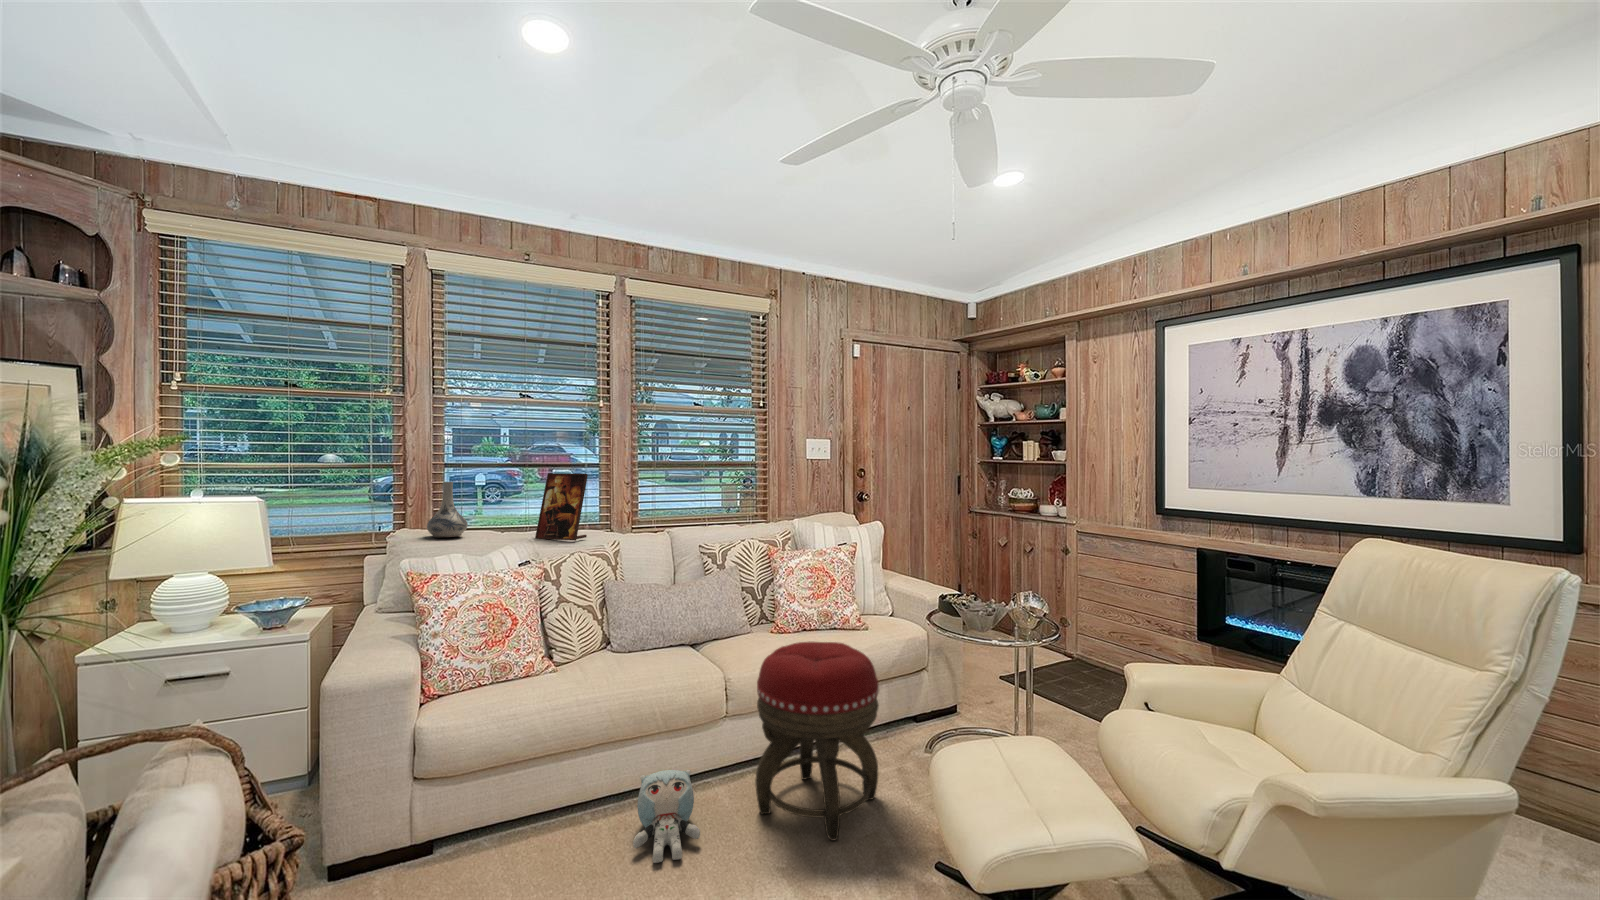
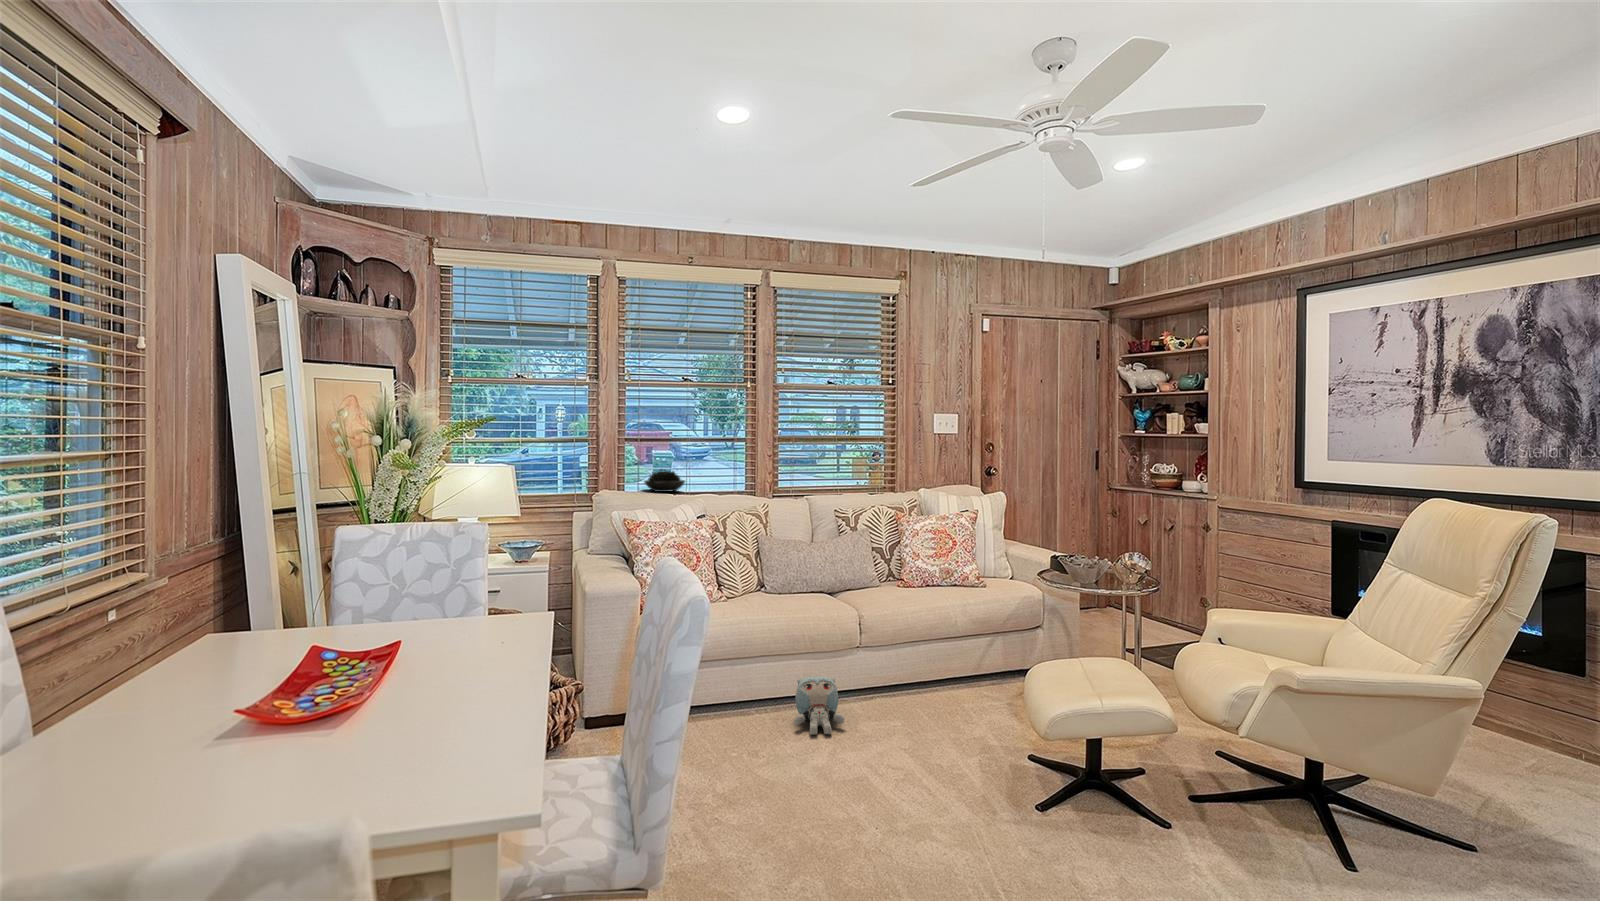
picture frame: present [535,473,588,541] -> none [701,446,742,502]
decorative vase: present [427,482,468,537] -> none [620,453,649,497]
succulent plant: none [470,500,524,527] -> present [644,470,685,492]
footstool: present [755,642,879,841] -> none [887,585,990,733]

